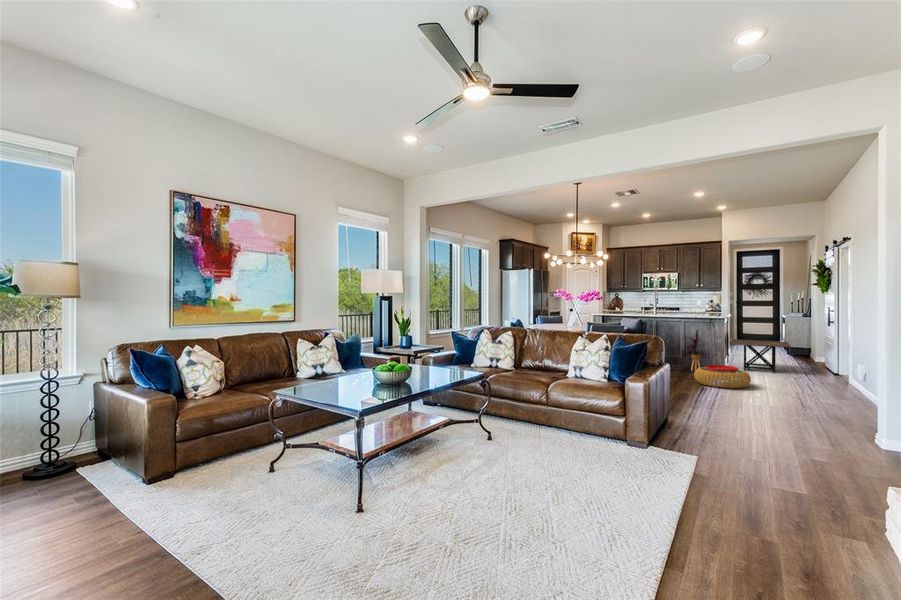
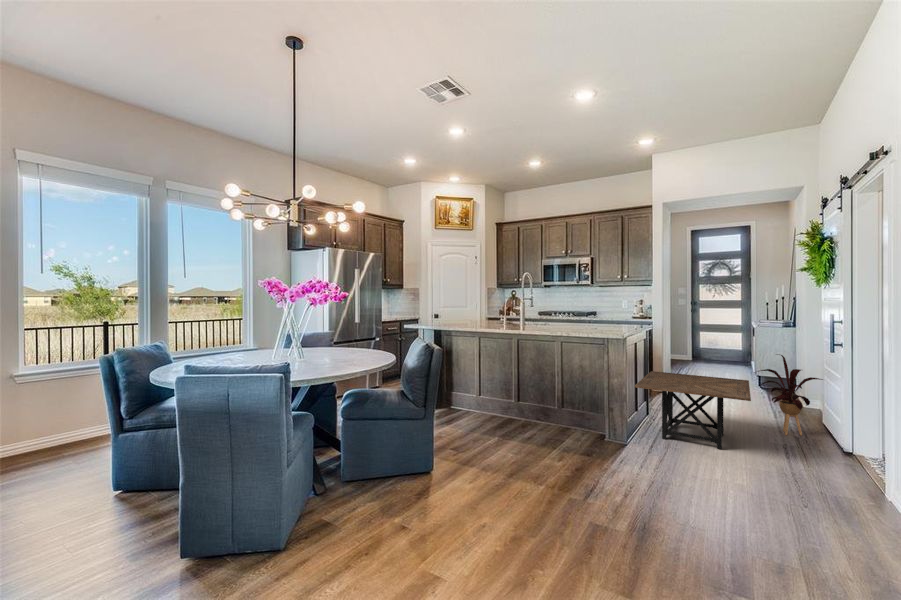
house plant: present [685,330,703,370] -> present [754,355,823,436]
pouf: present [694,365,751,388] -> none [518,449,640,530]

